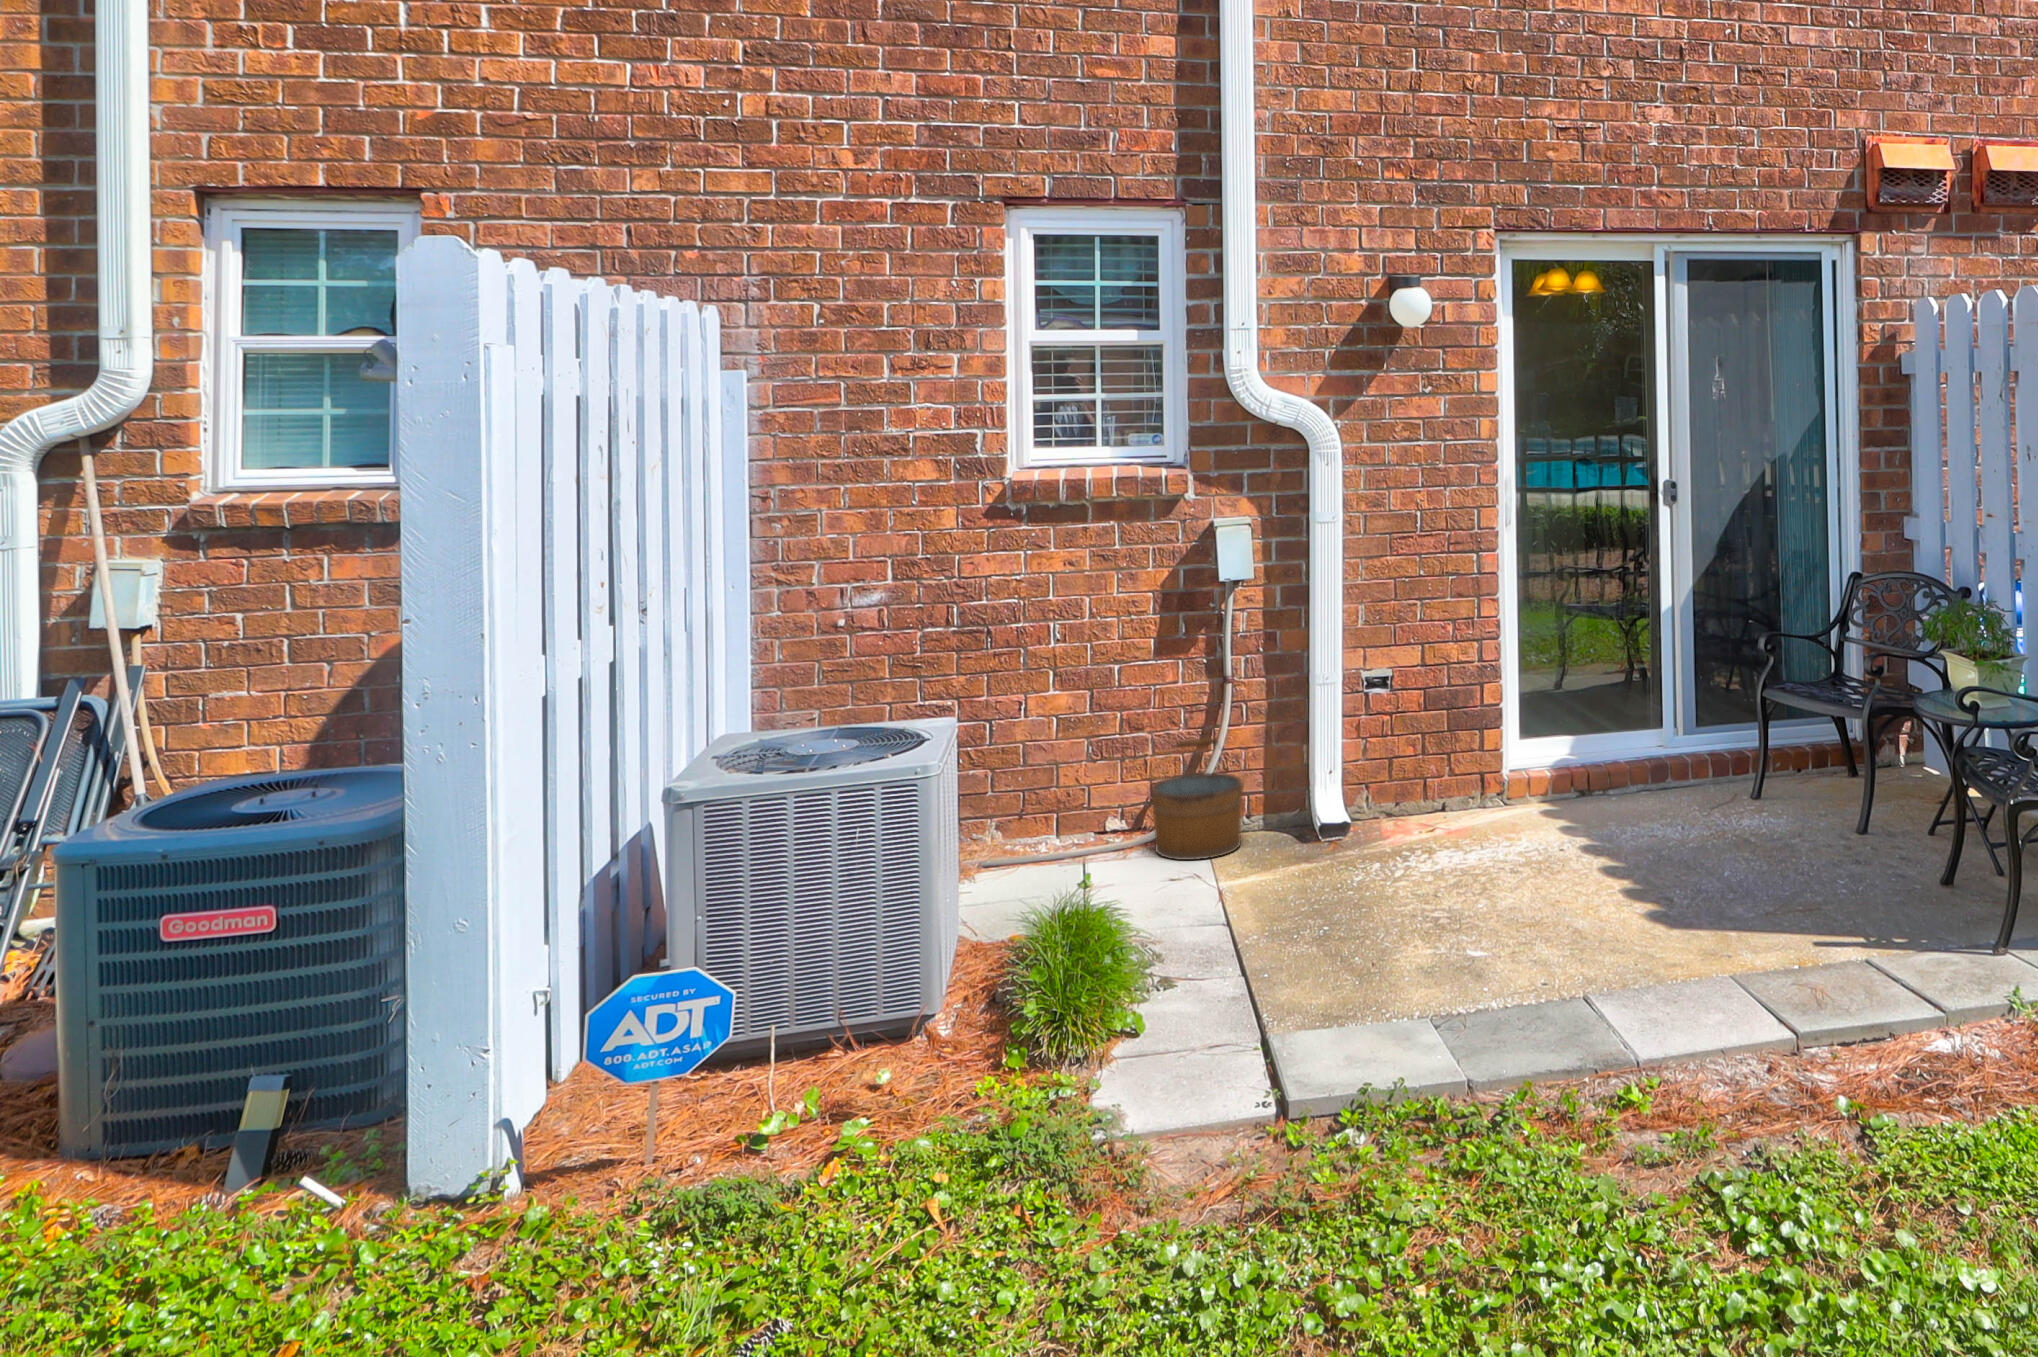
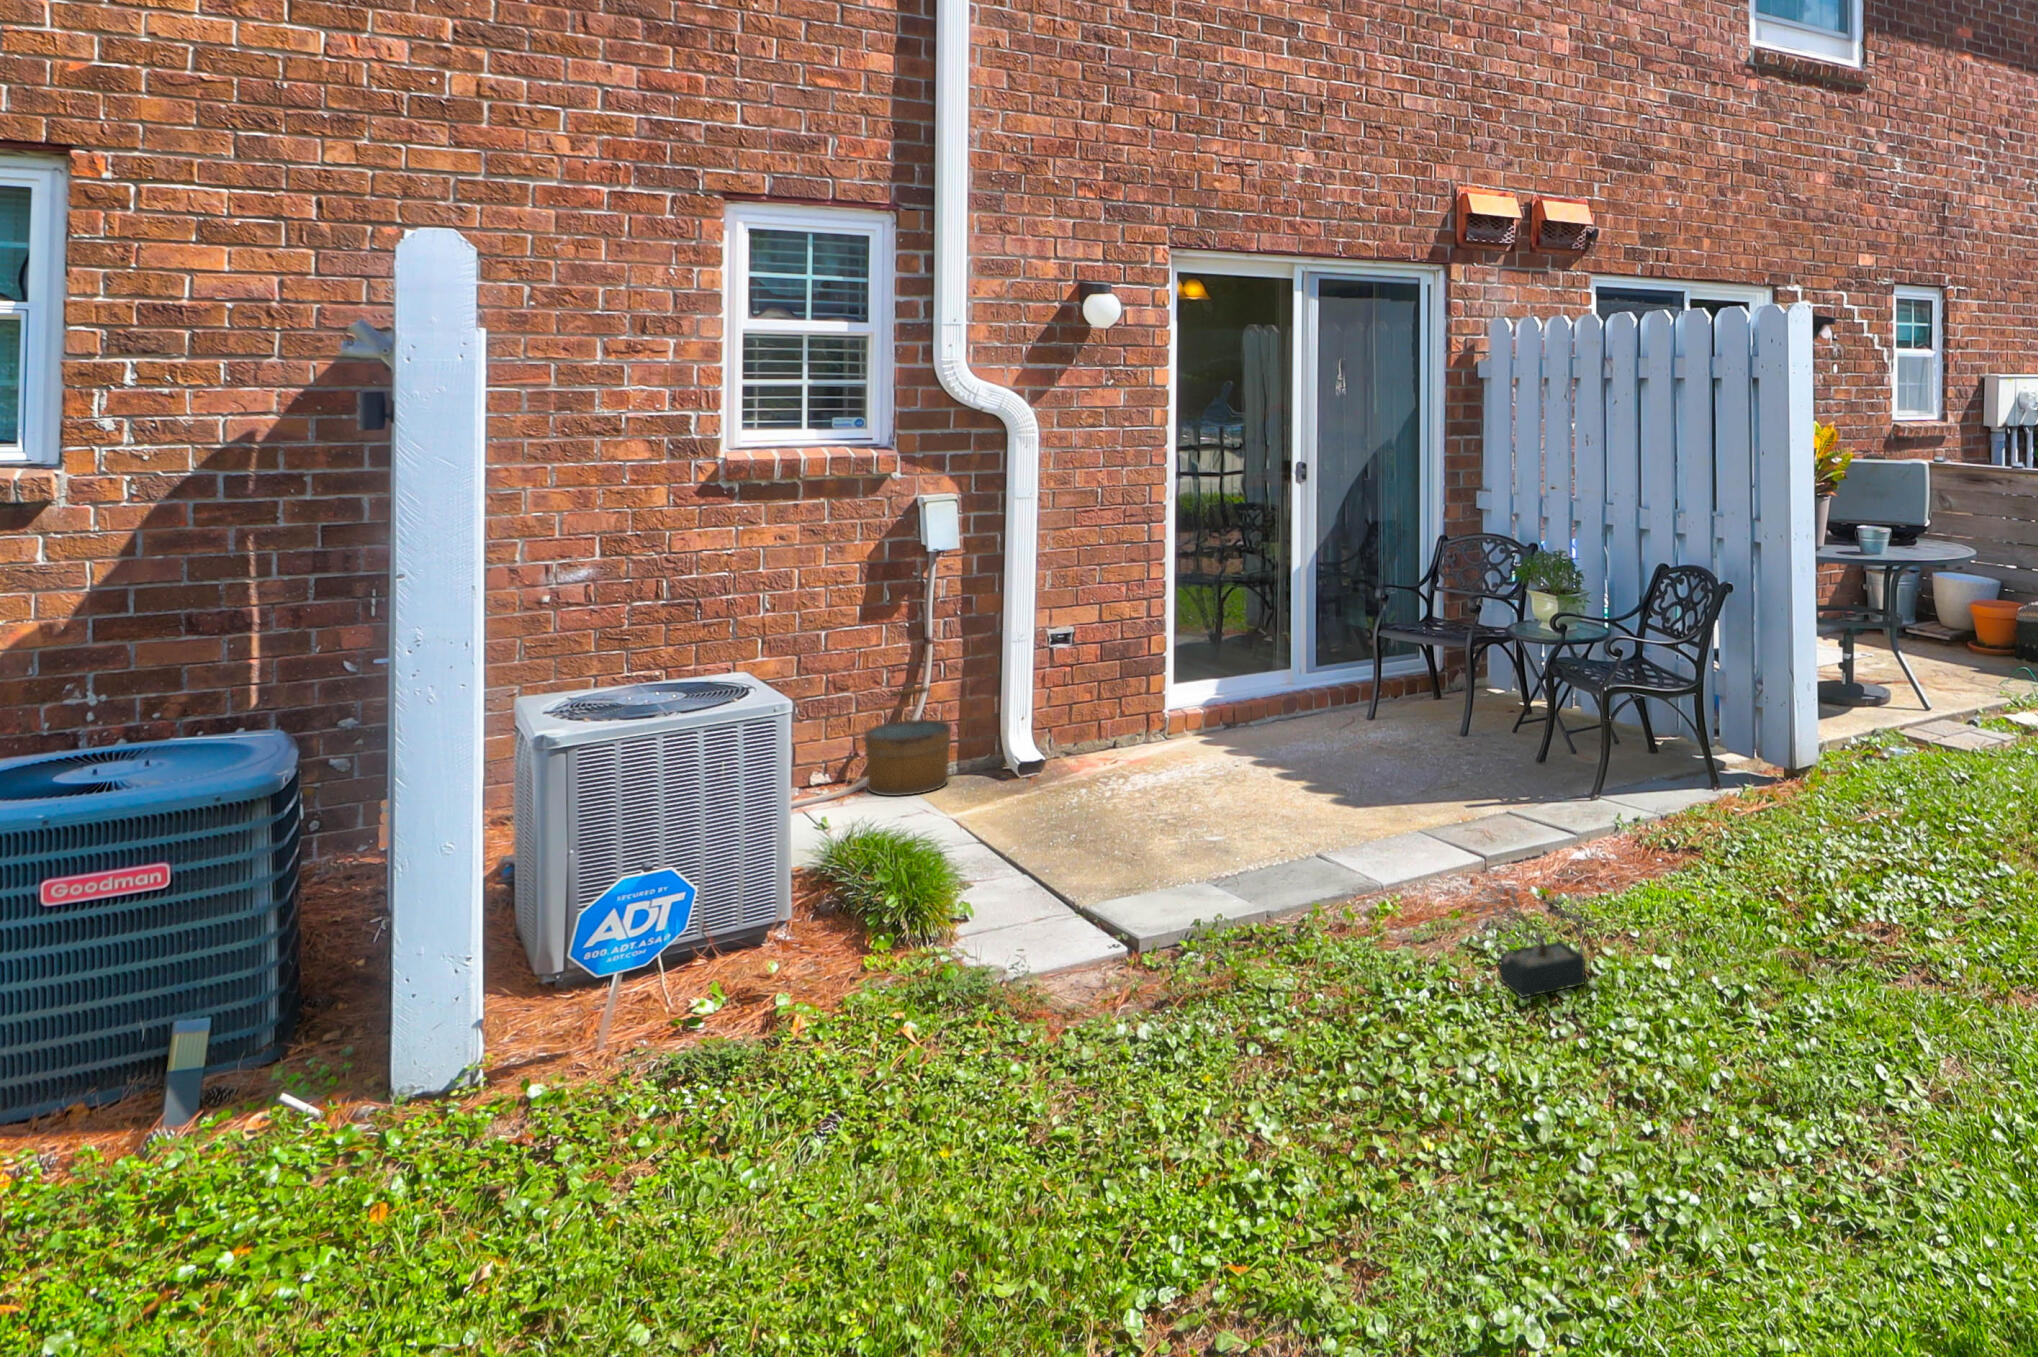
decorative plant: none [1678,1103,1868,1293] -> present [1478,886,1594,998]

